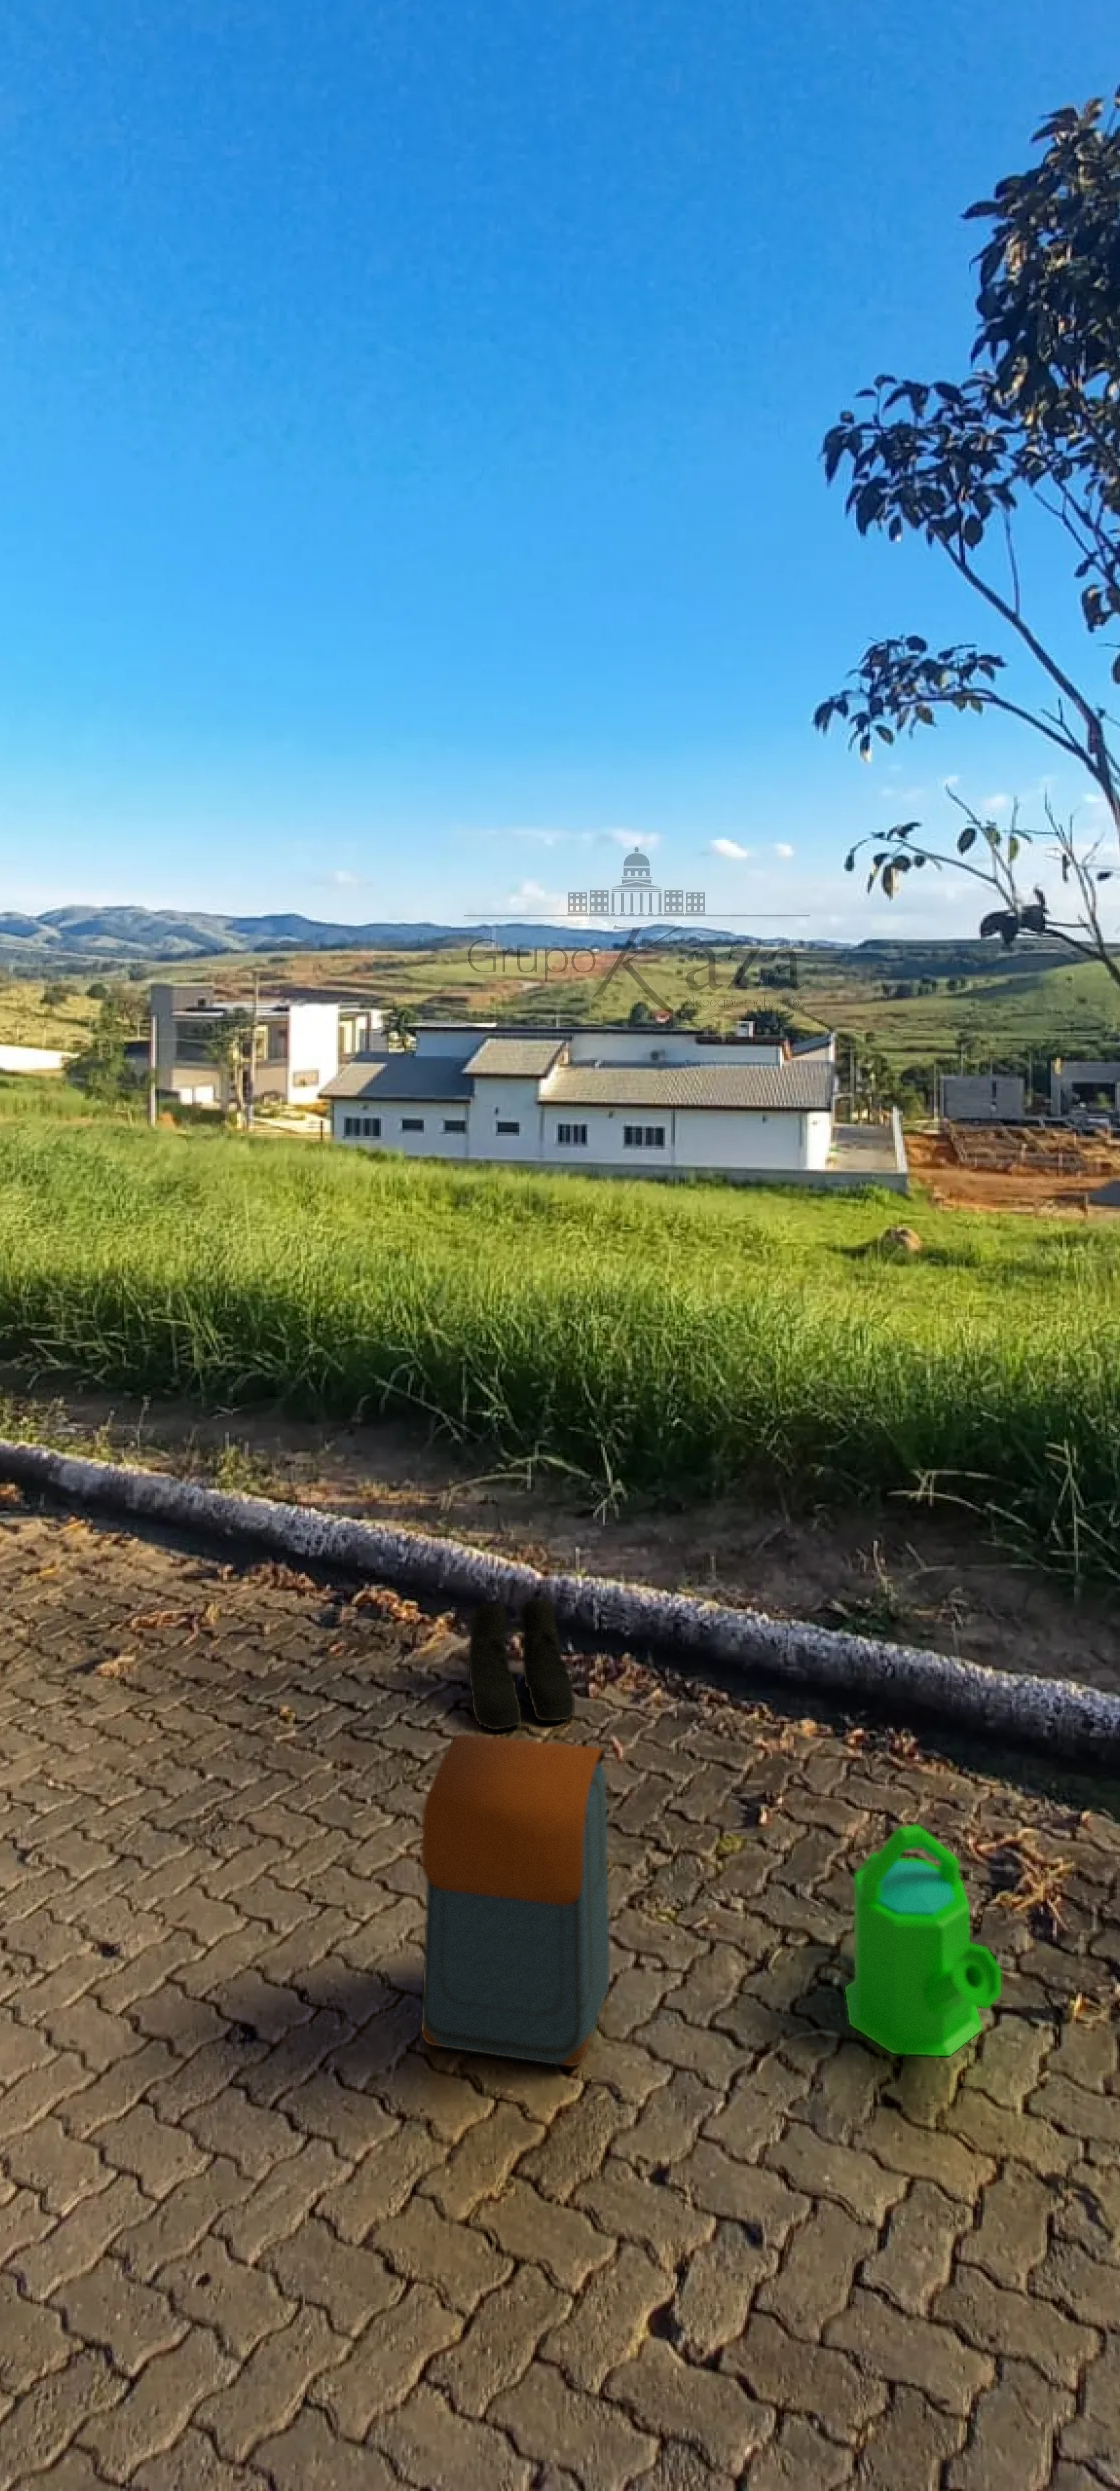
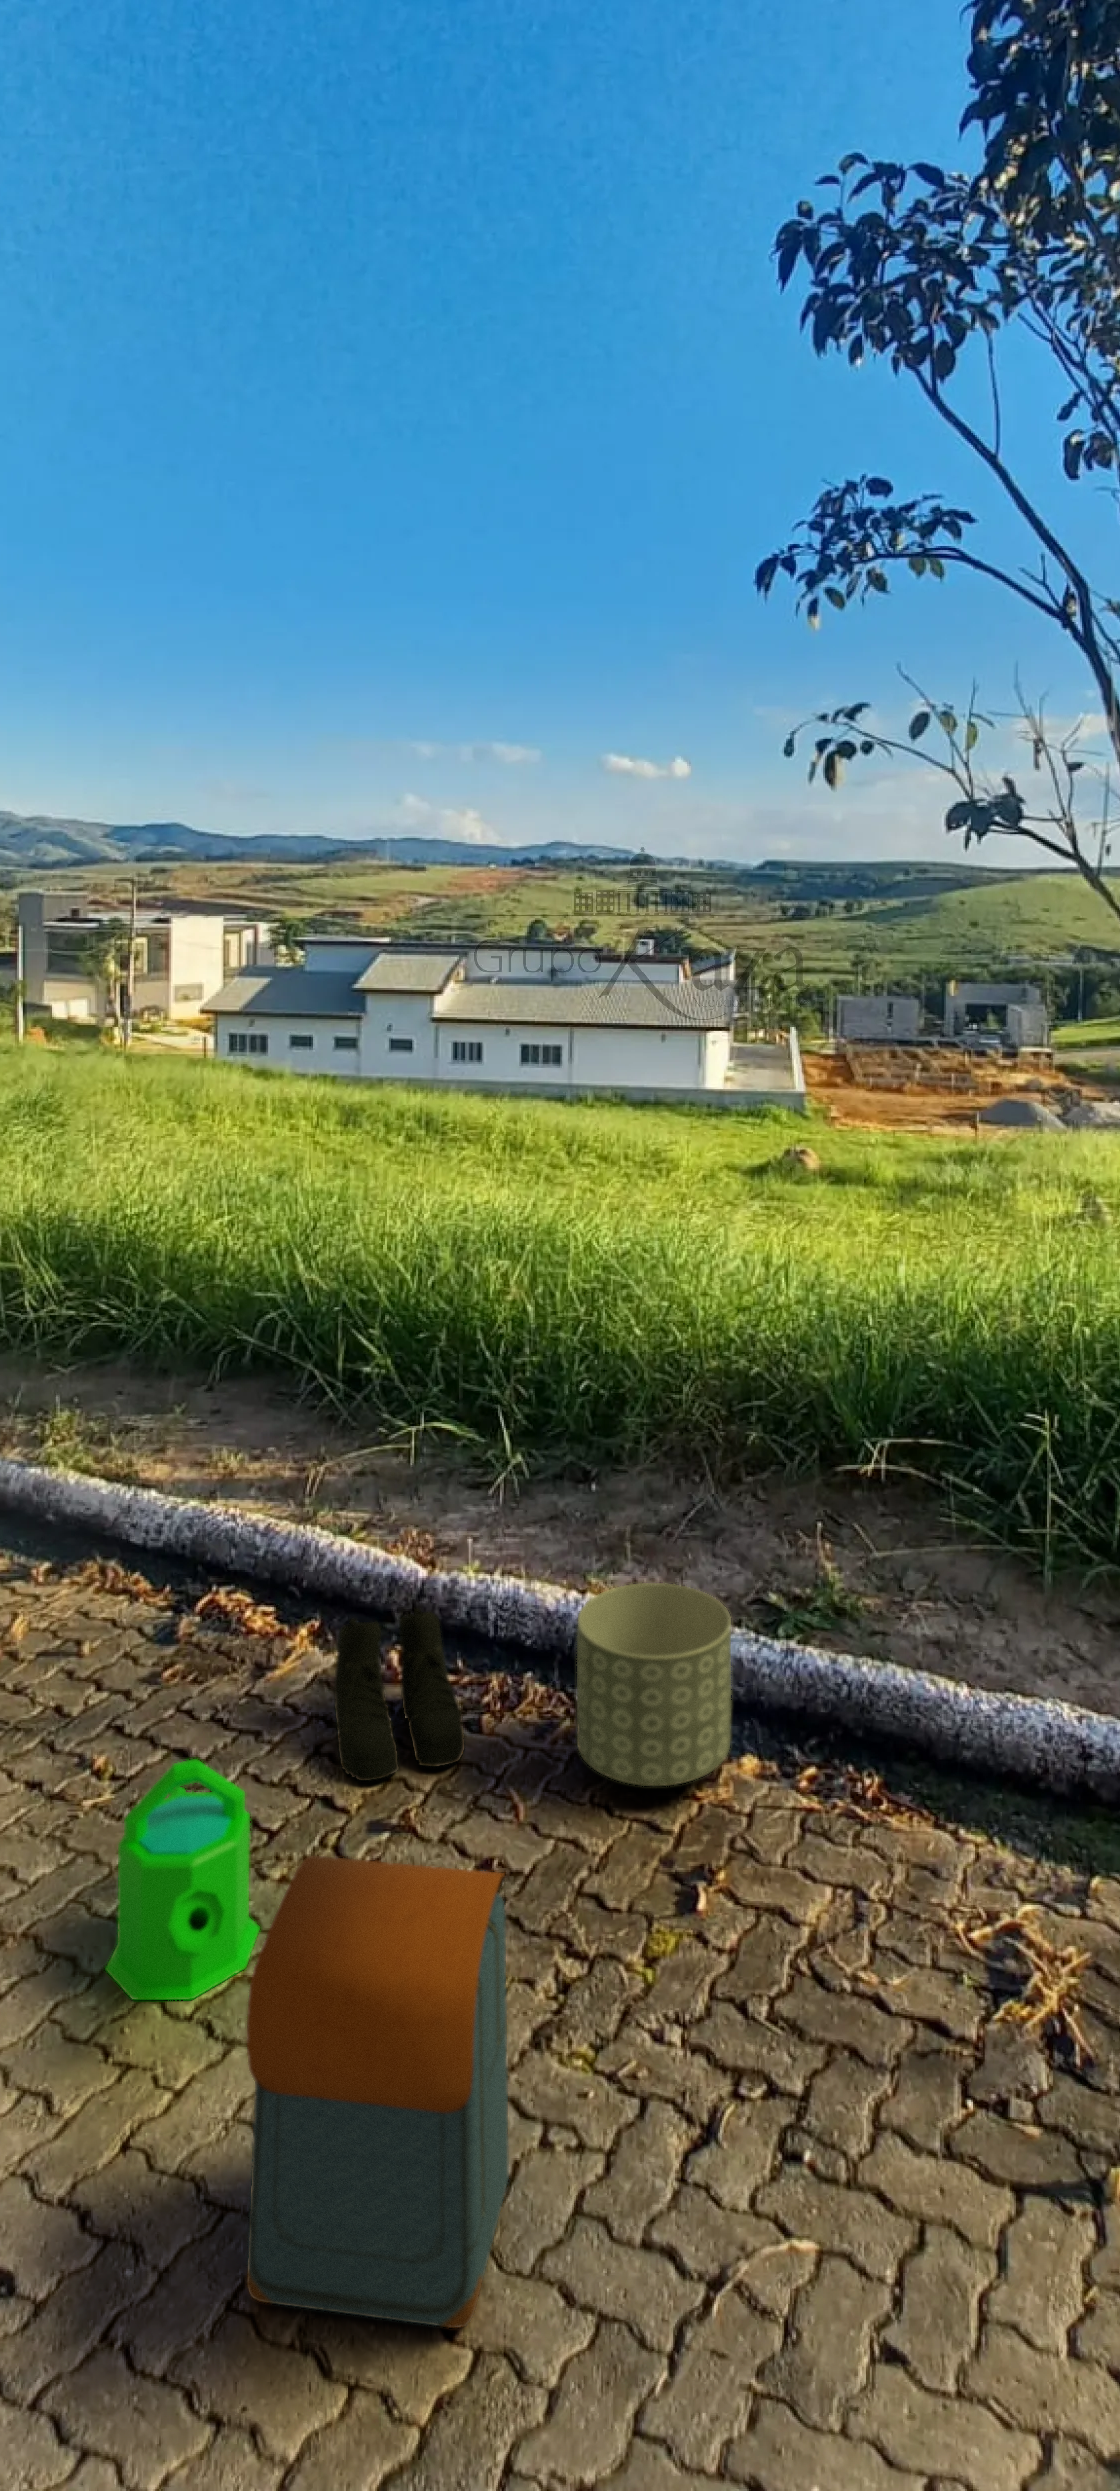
planter: none [666,1577,793,1739] -> present [577,1583,731,1786]
watering can: present [845,1825,1001,2056] -> present [106,1759,260,2000]

